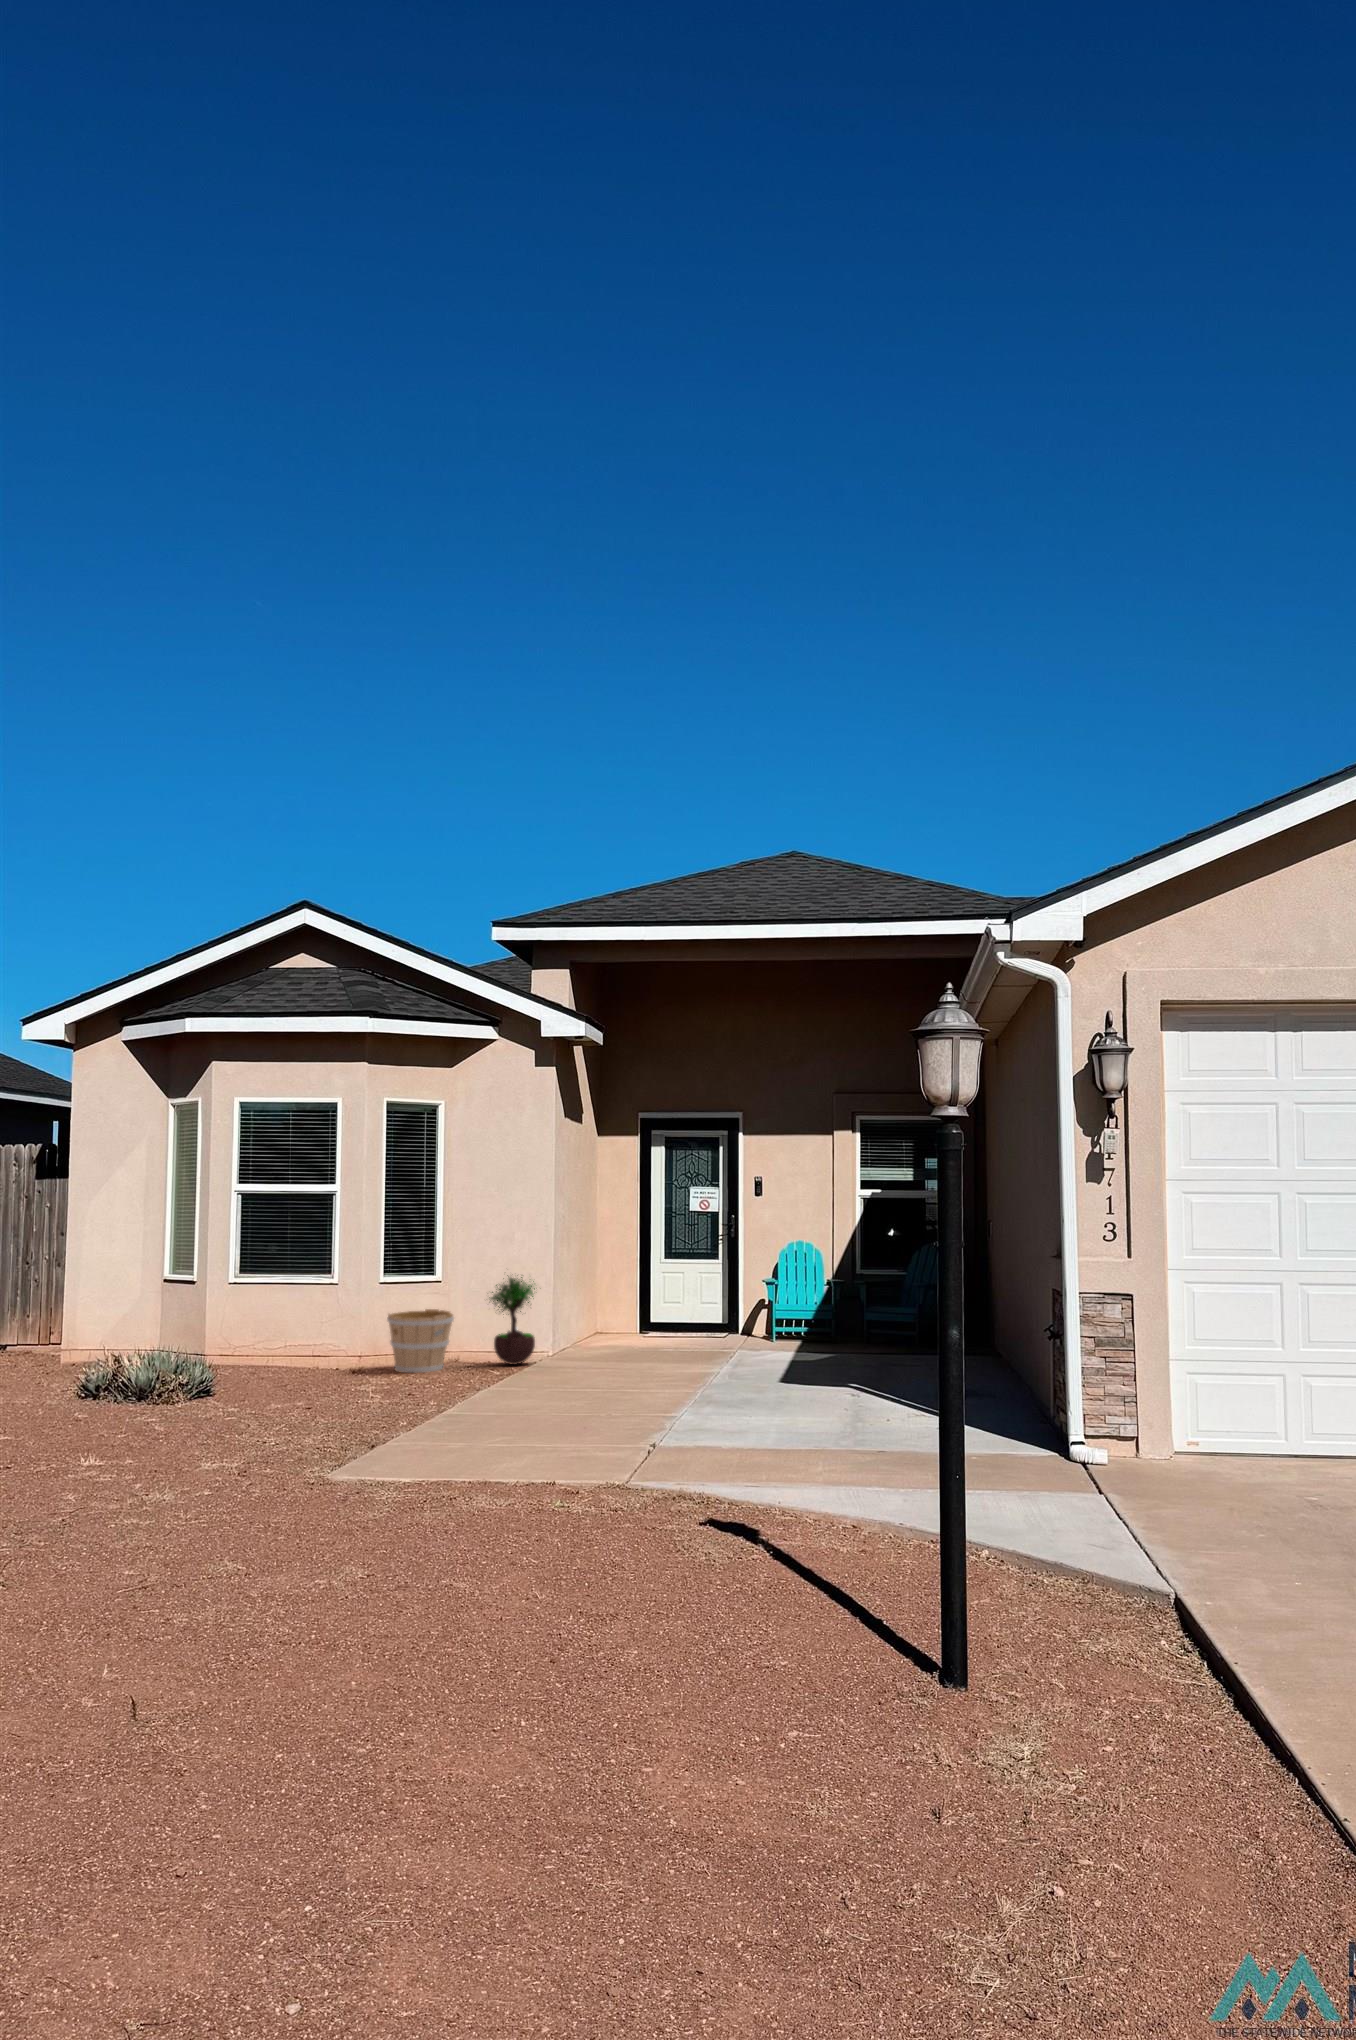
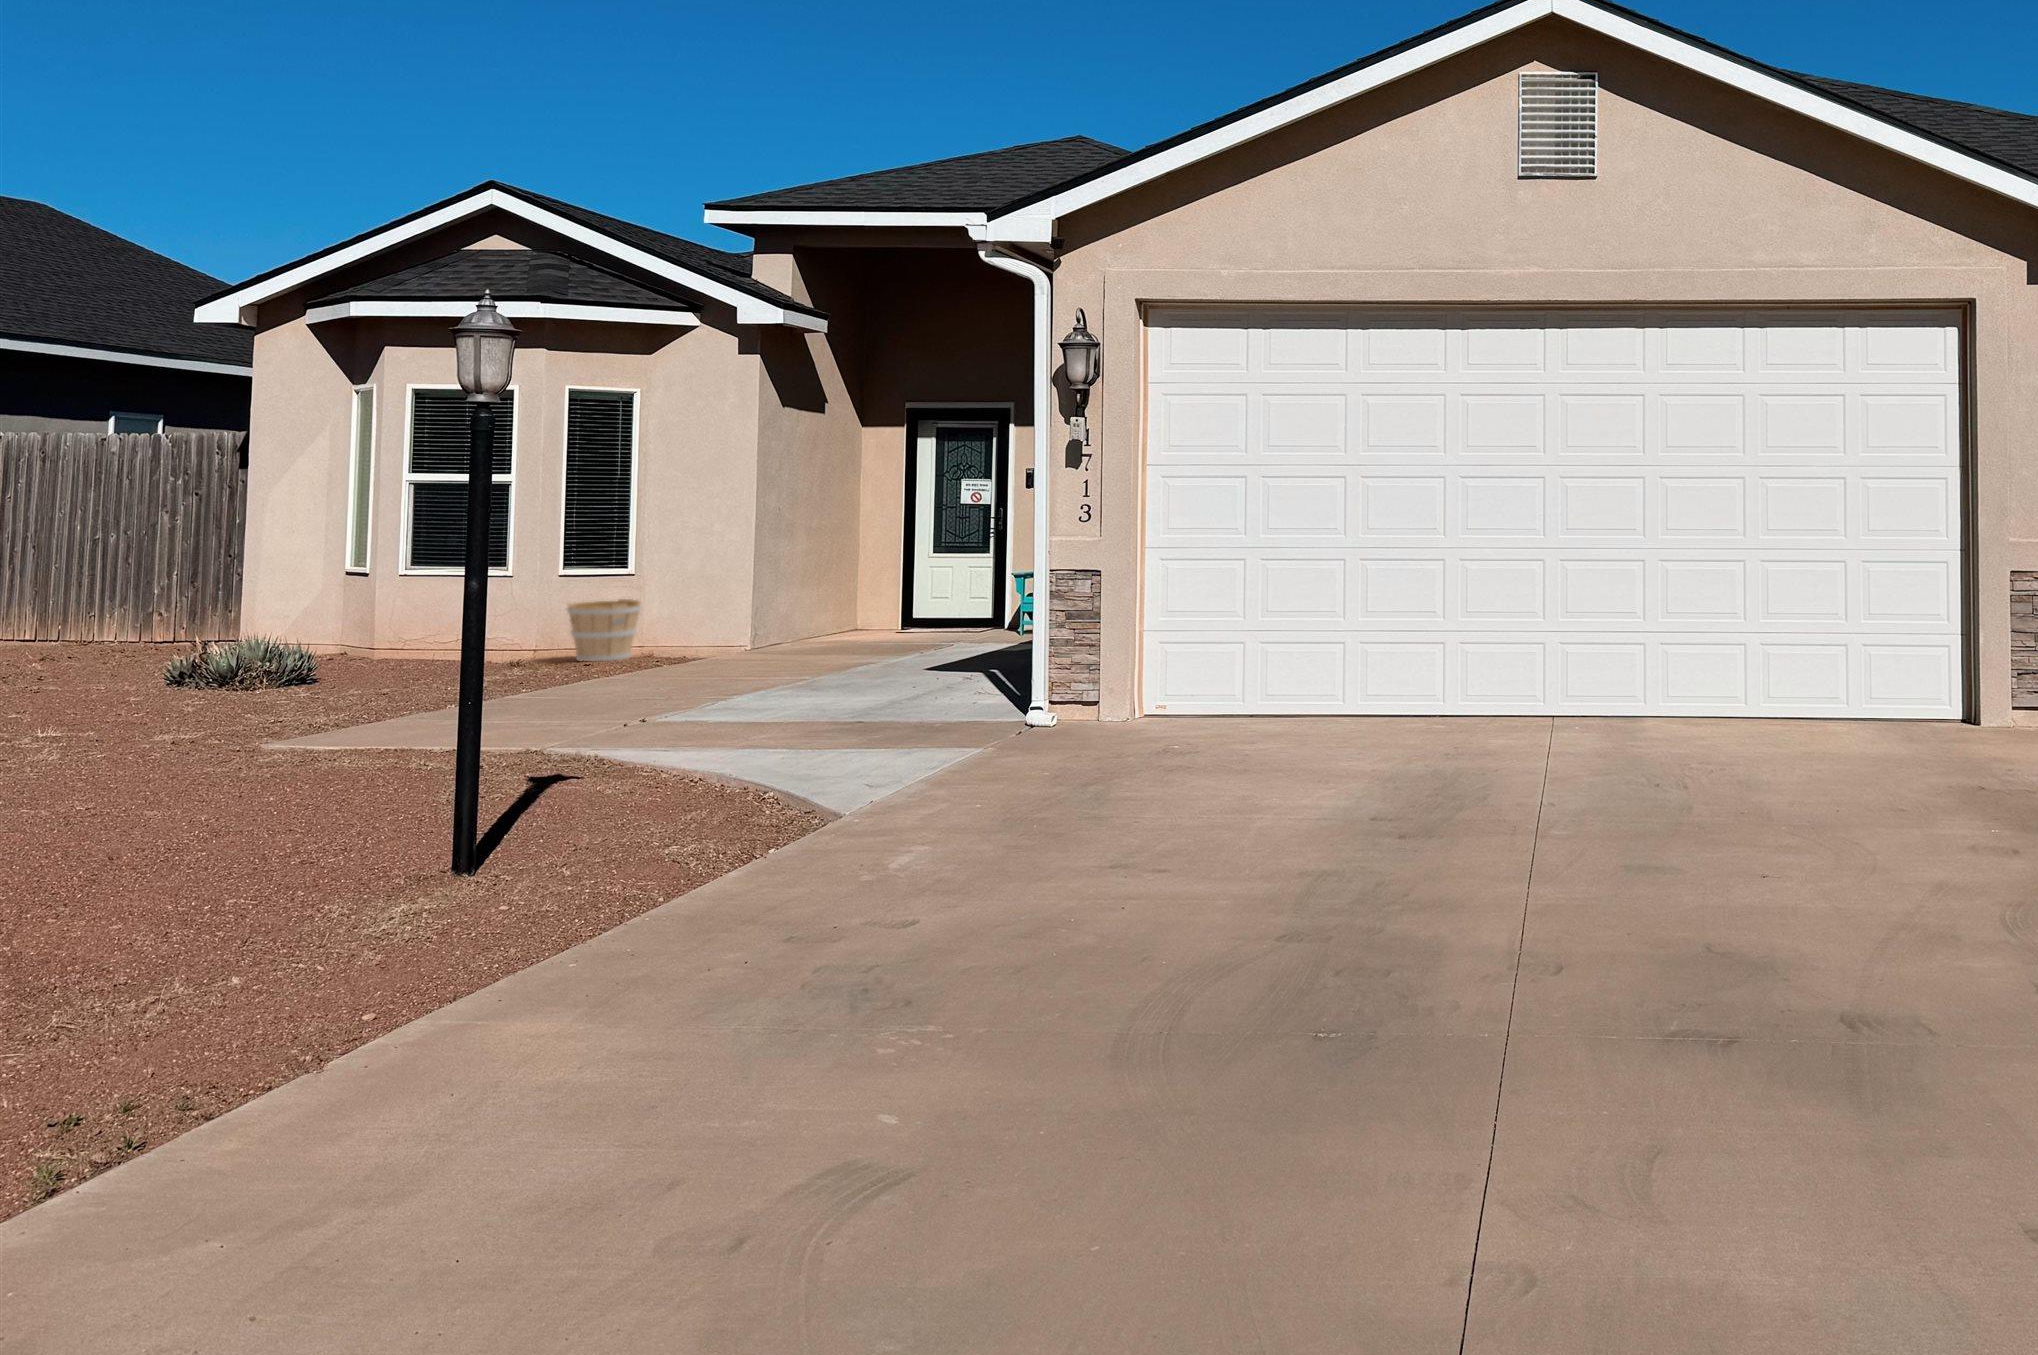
potted tree: present [489,1275,535,1365] -> none [675,558,736,654]

